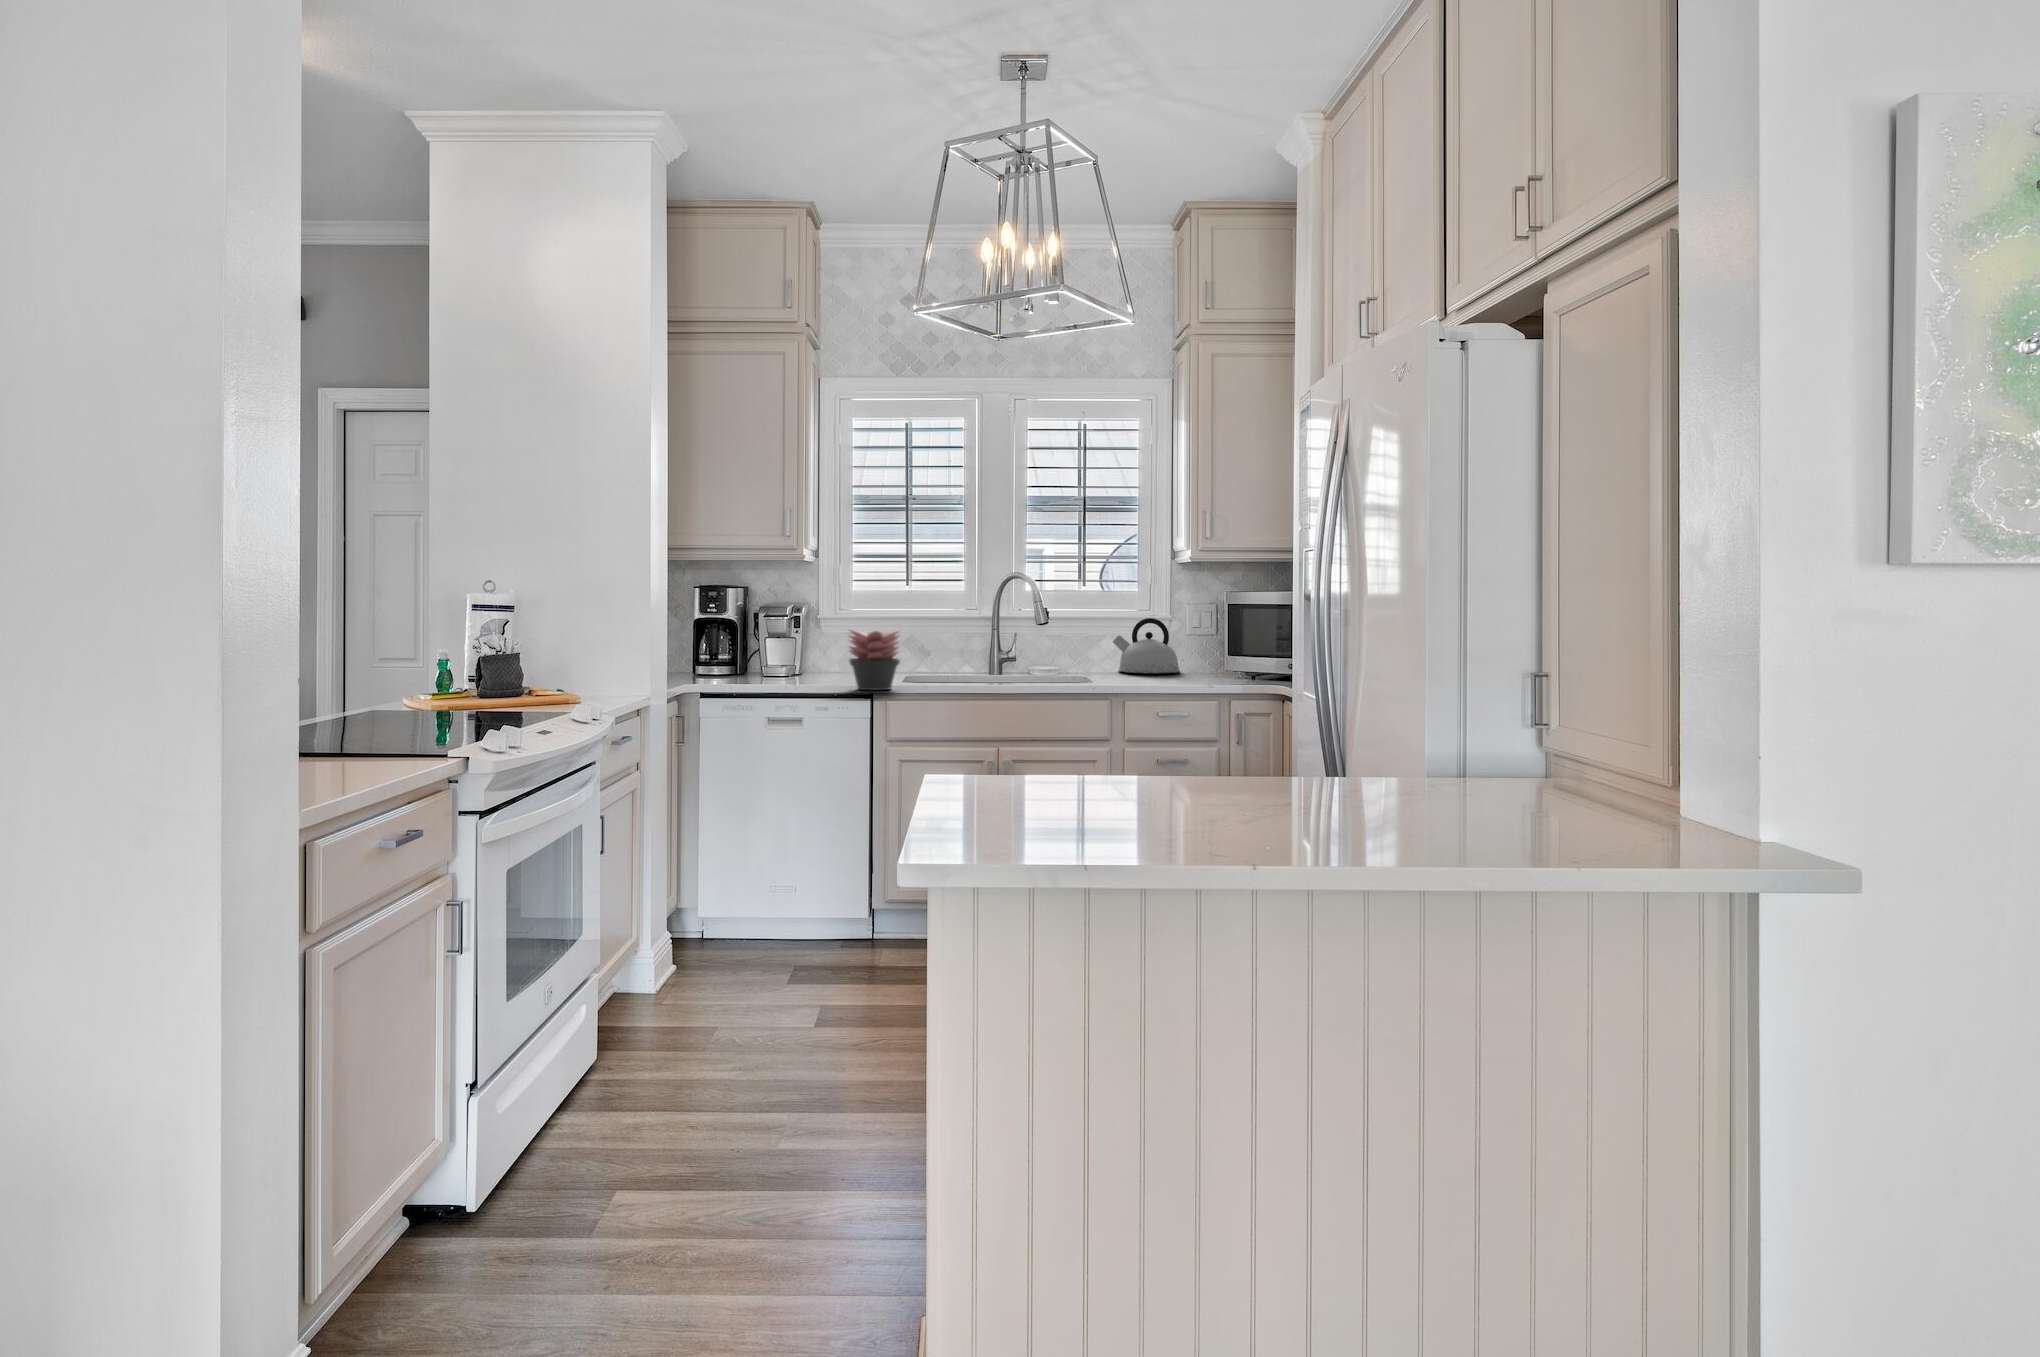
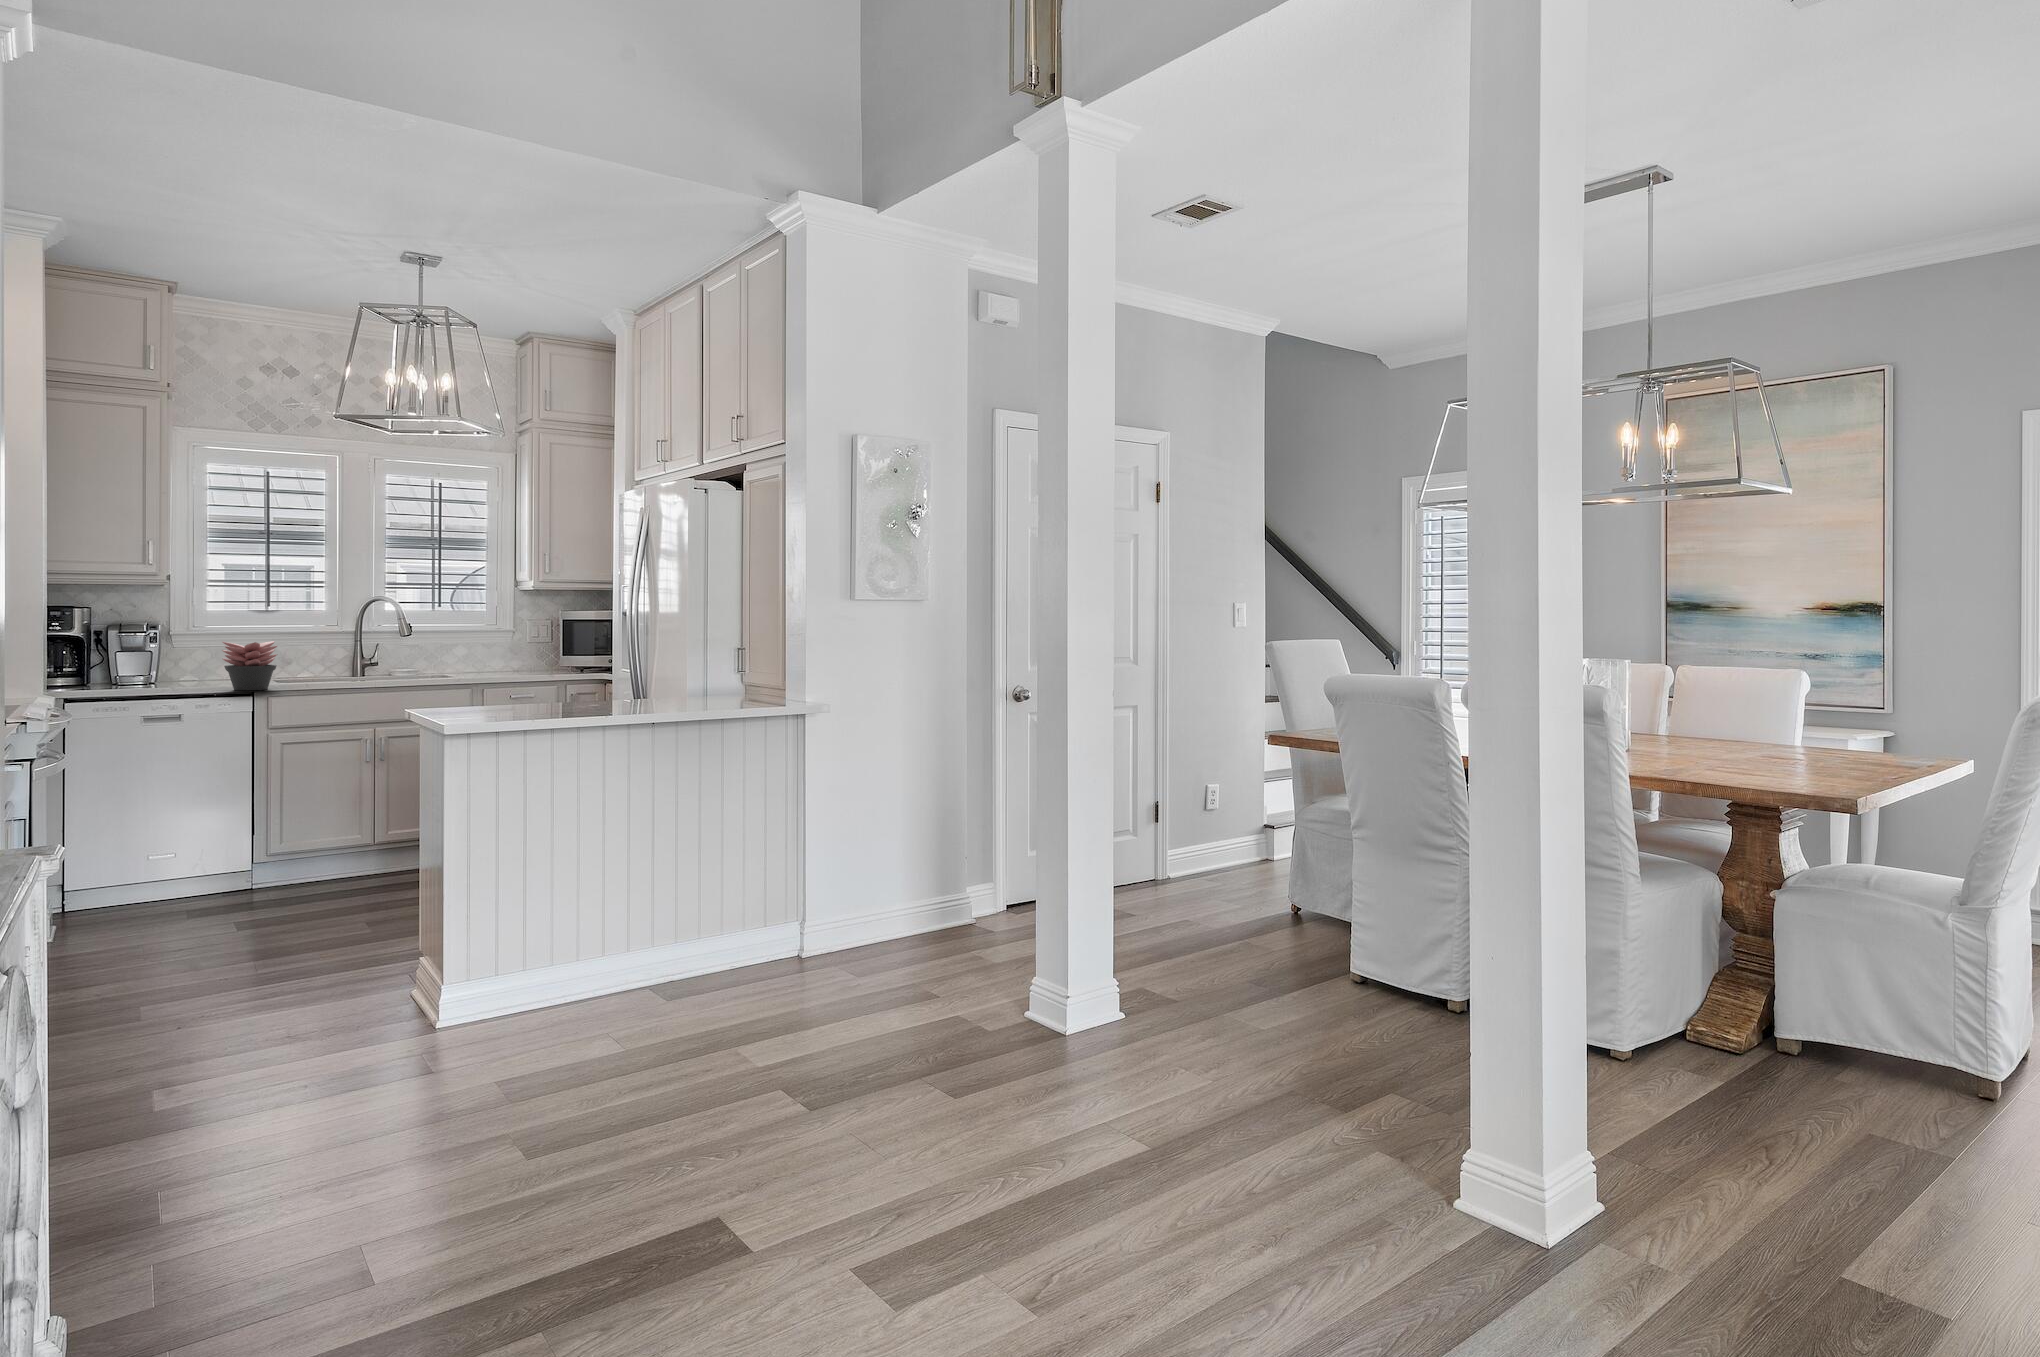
kettle: present [1113,618,1180,673] -> none [465,631,523,672]

